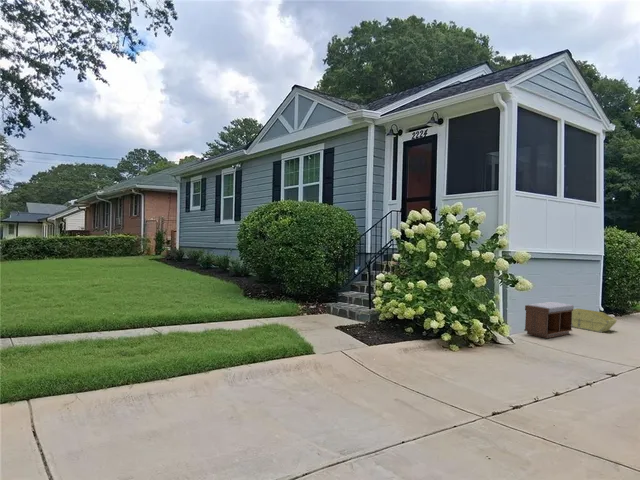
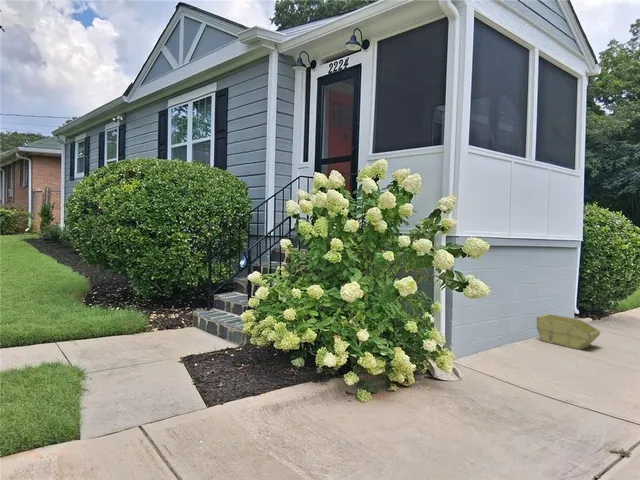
bench: present [524,302,574,338] -> none [476,308,545,365]

